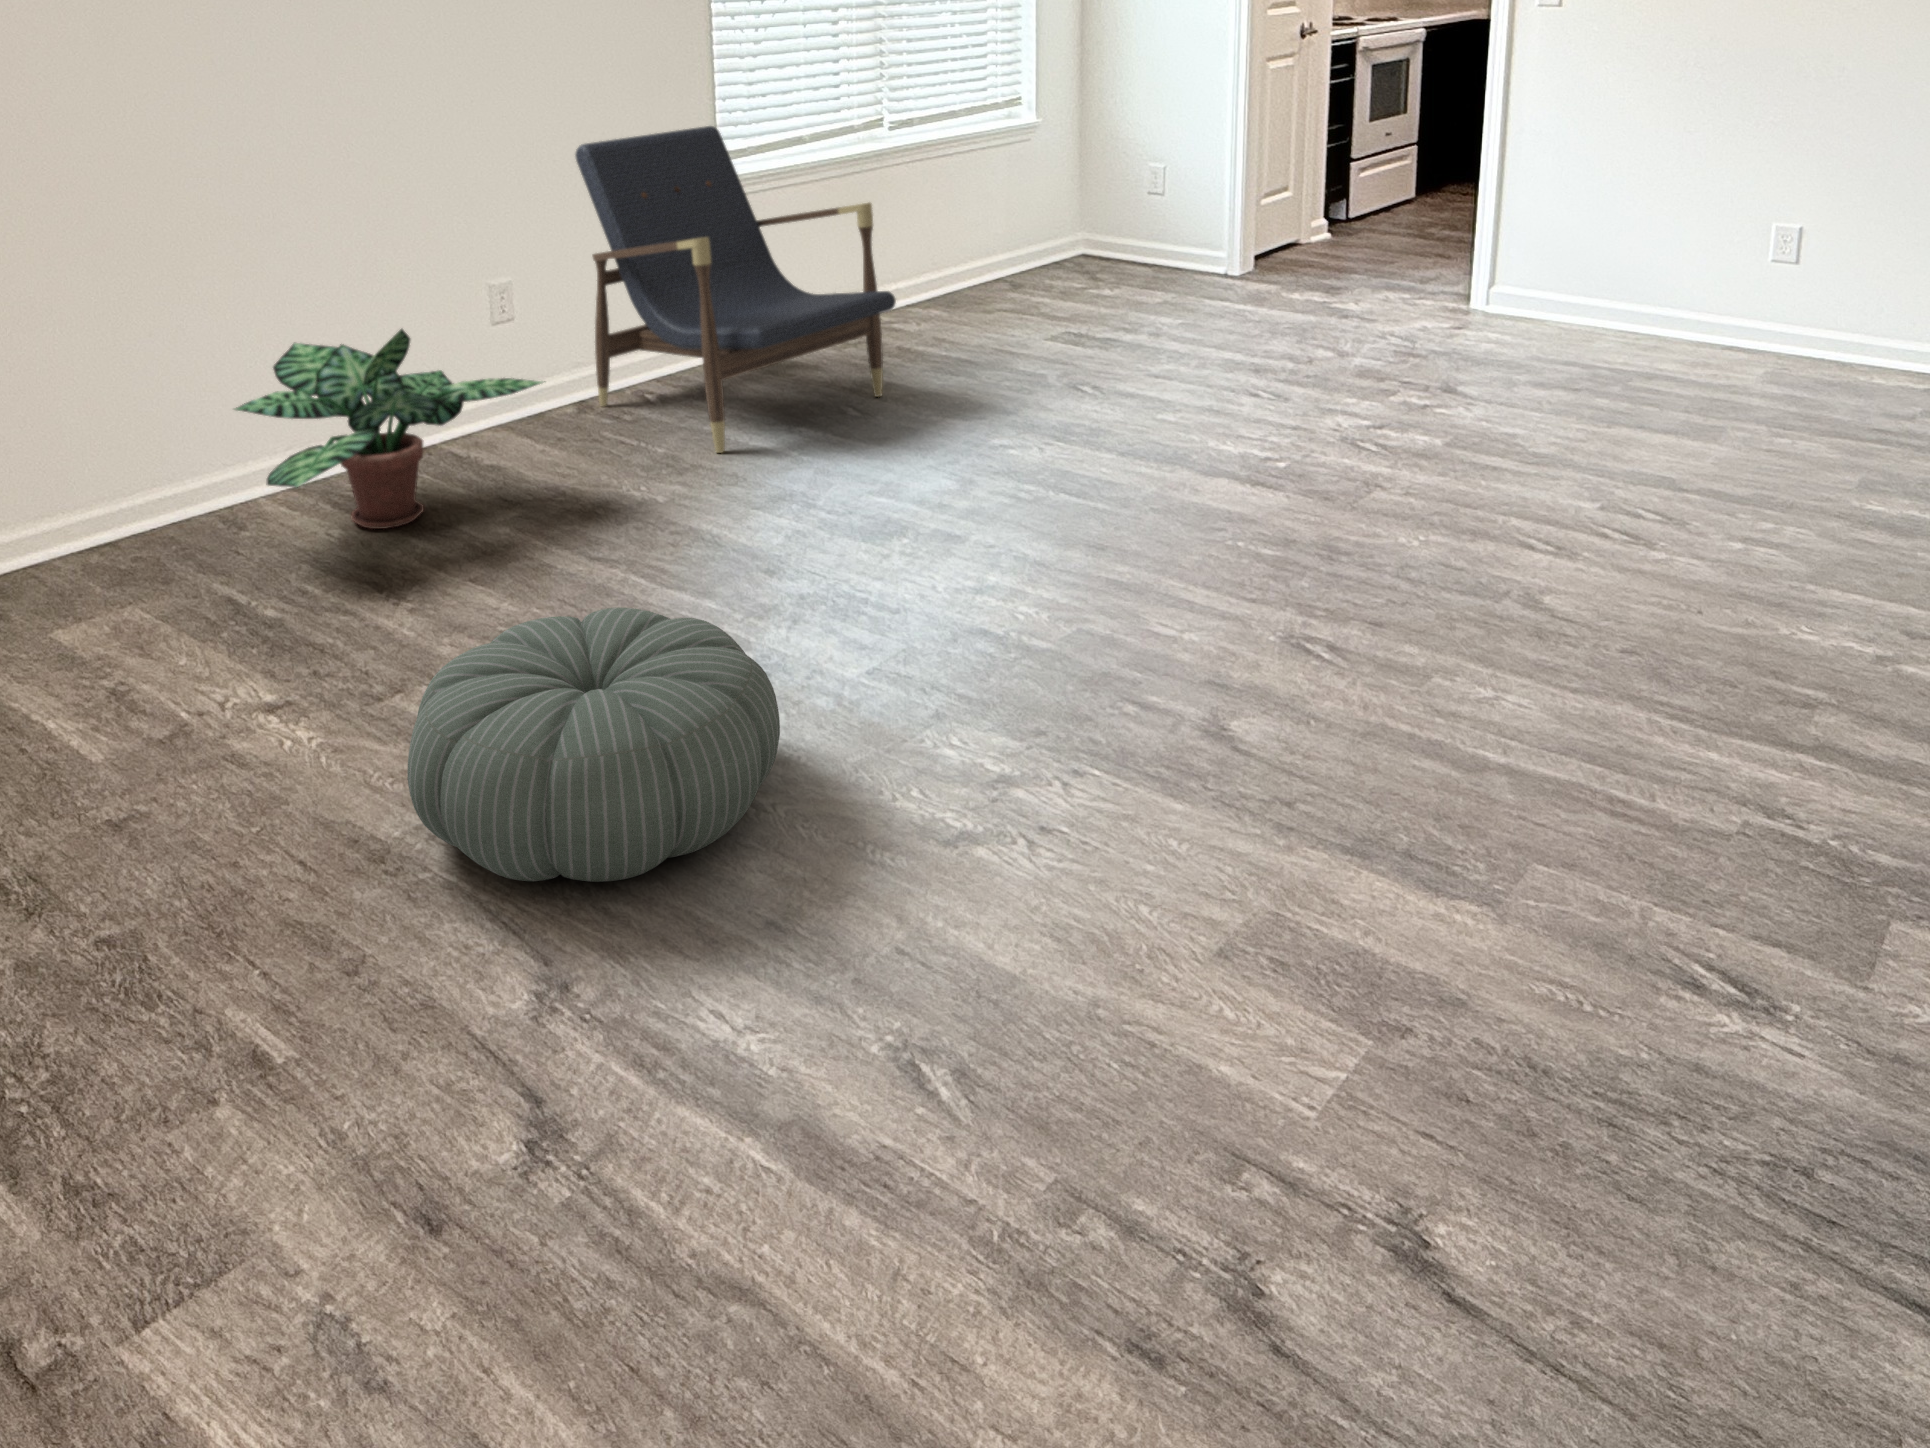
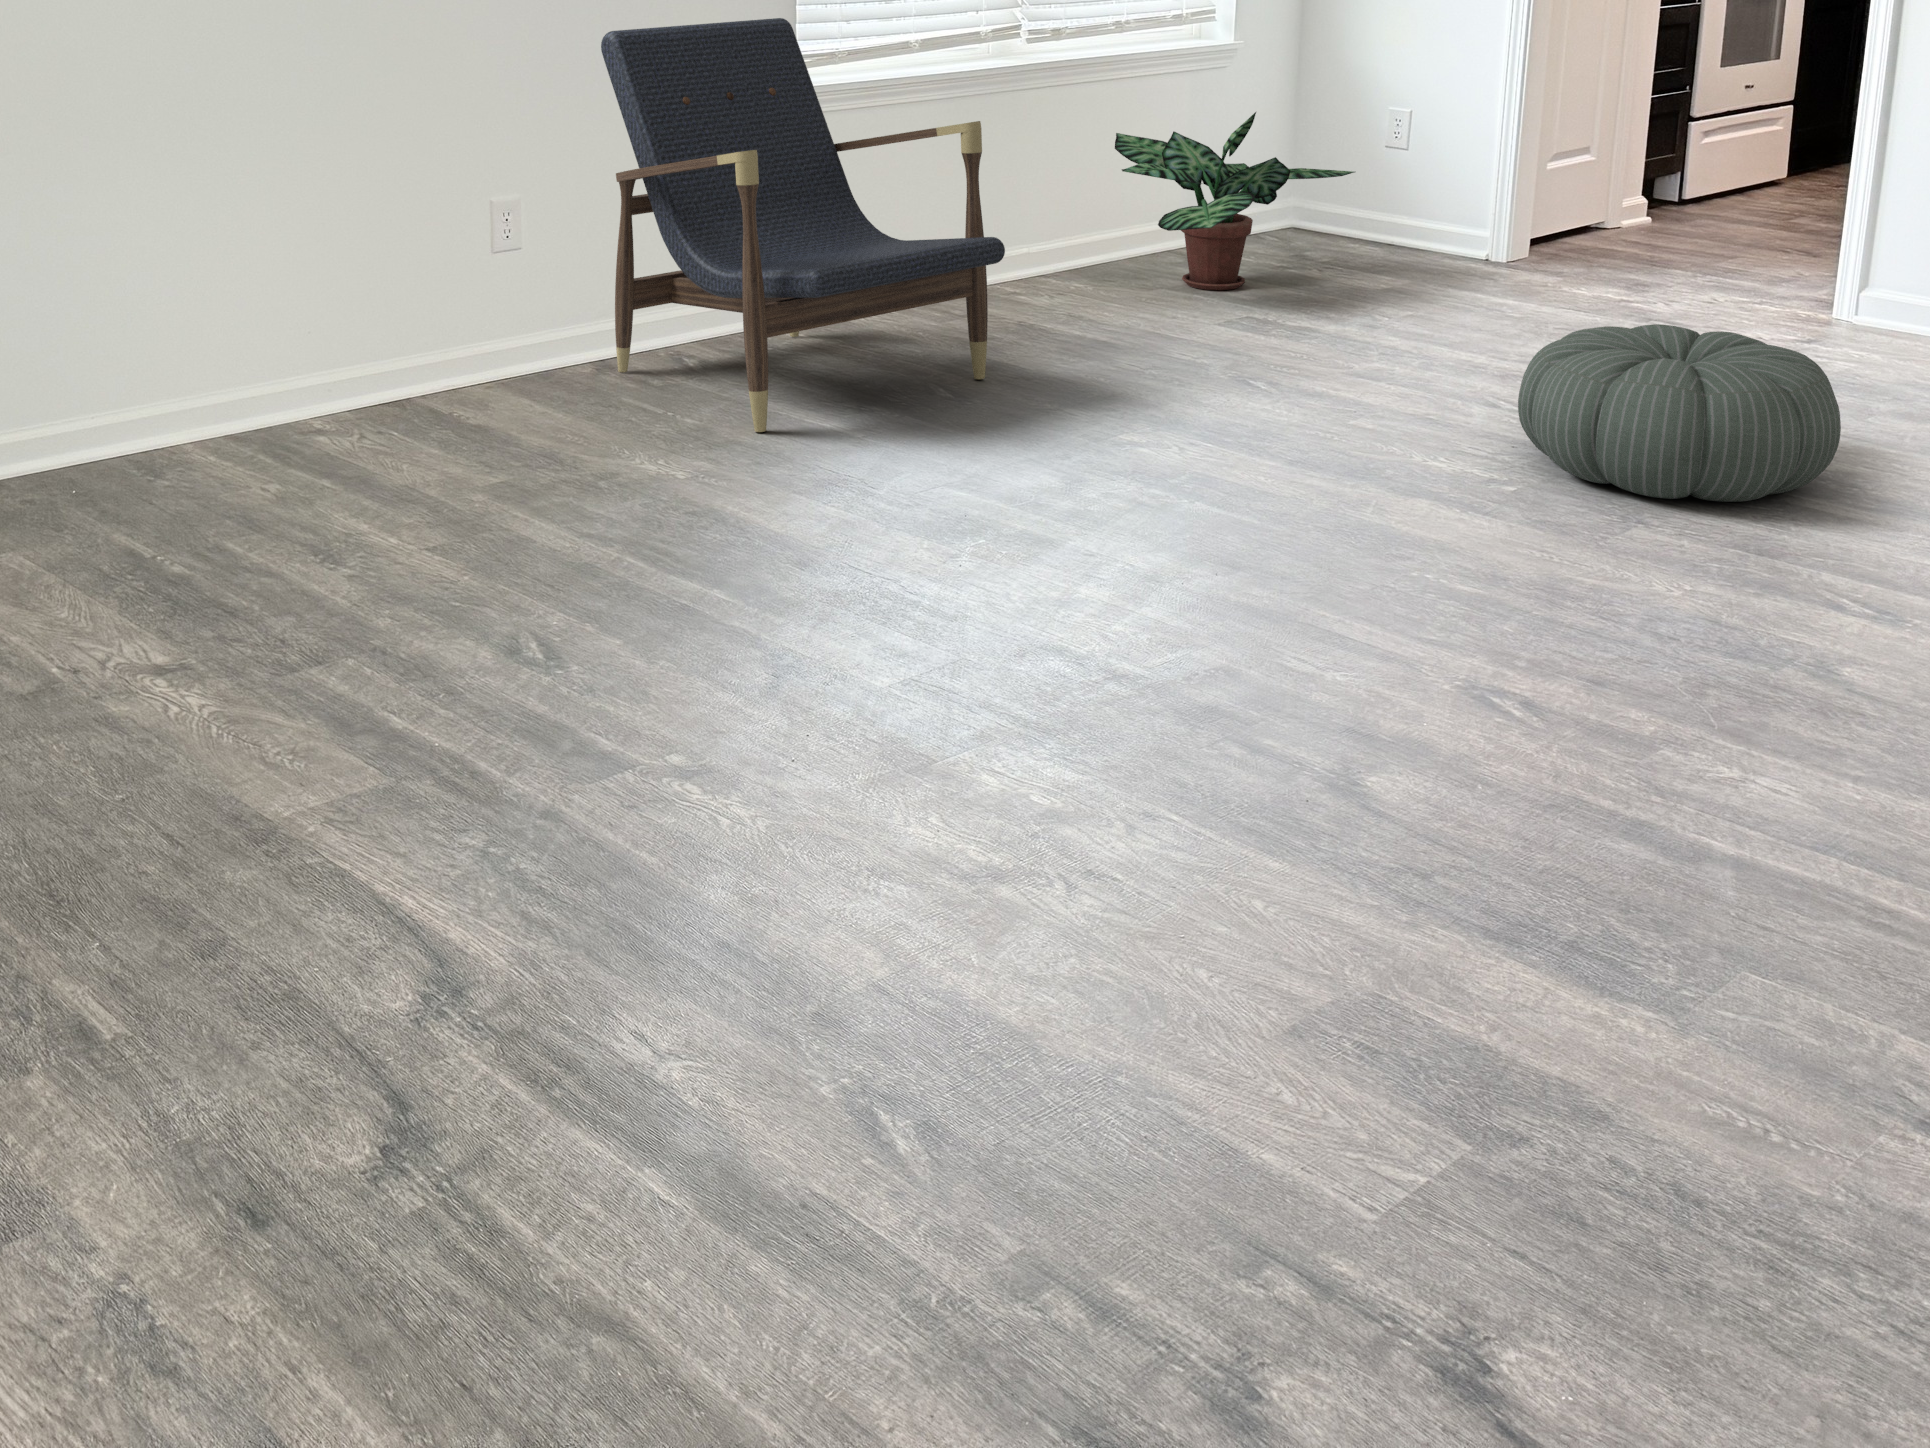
potted plant: present [235,329,543,529] -> present [1115,112,1355,290]
pouf: present [407,607,780,882] -> present [1518,324,1841,502]

